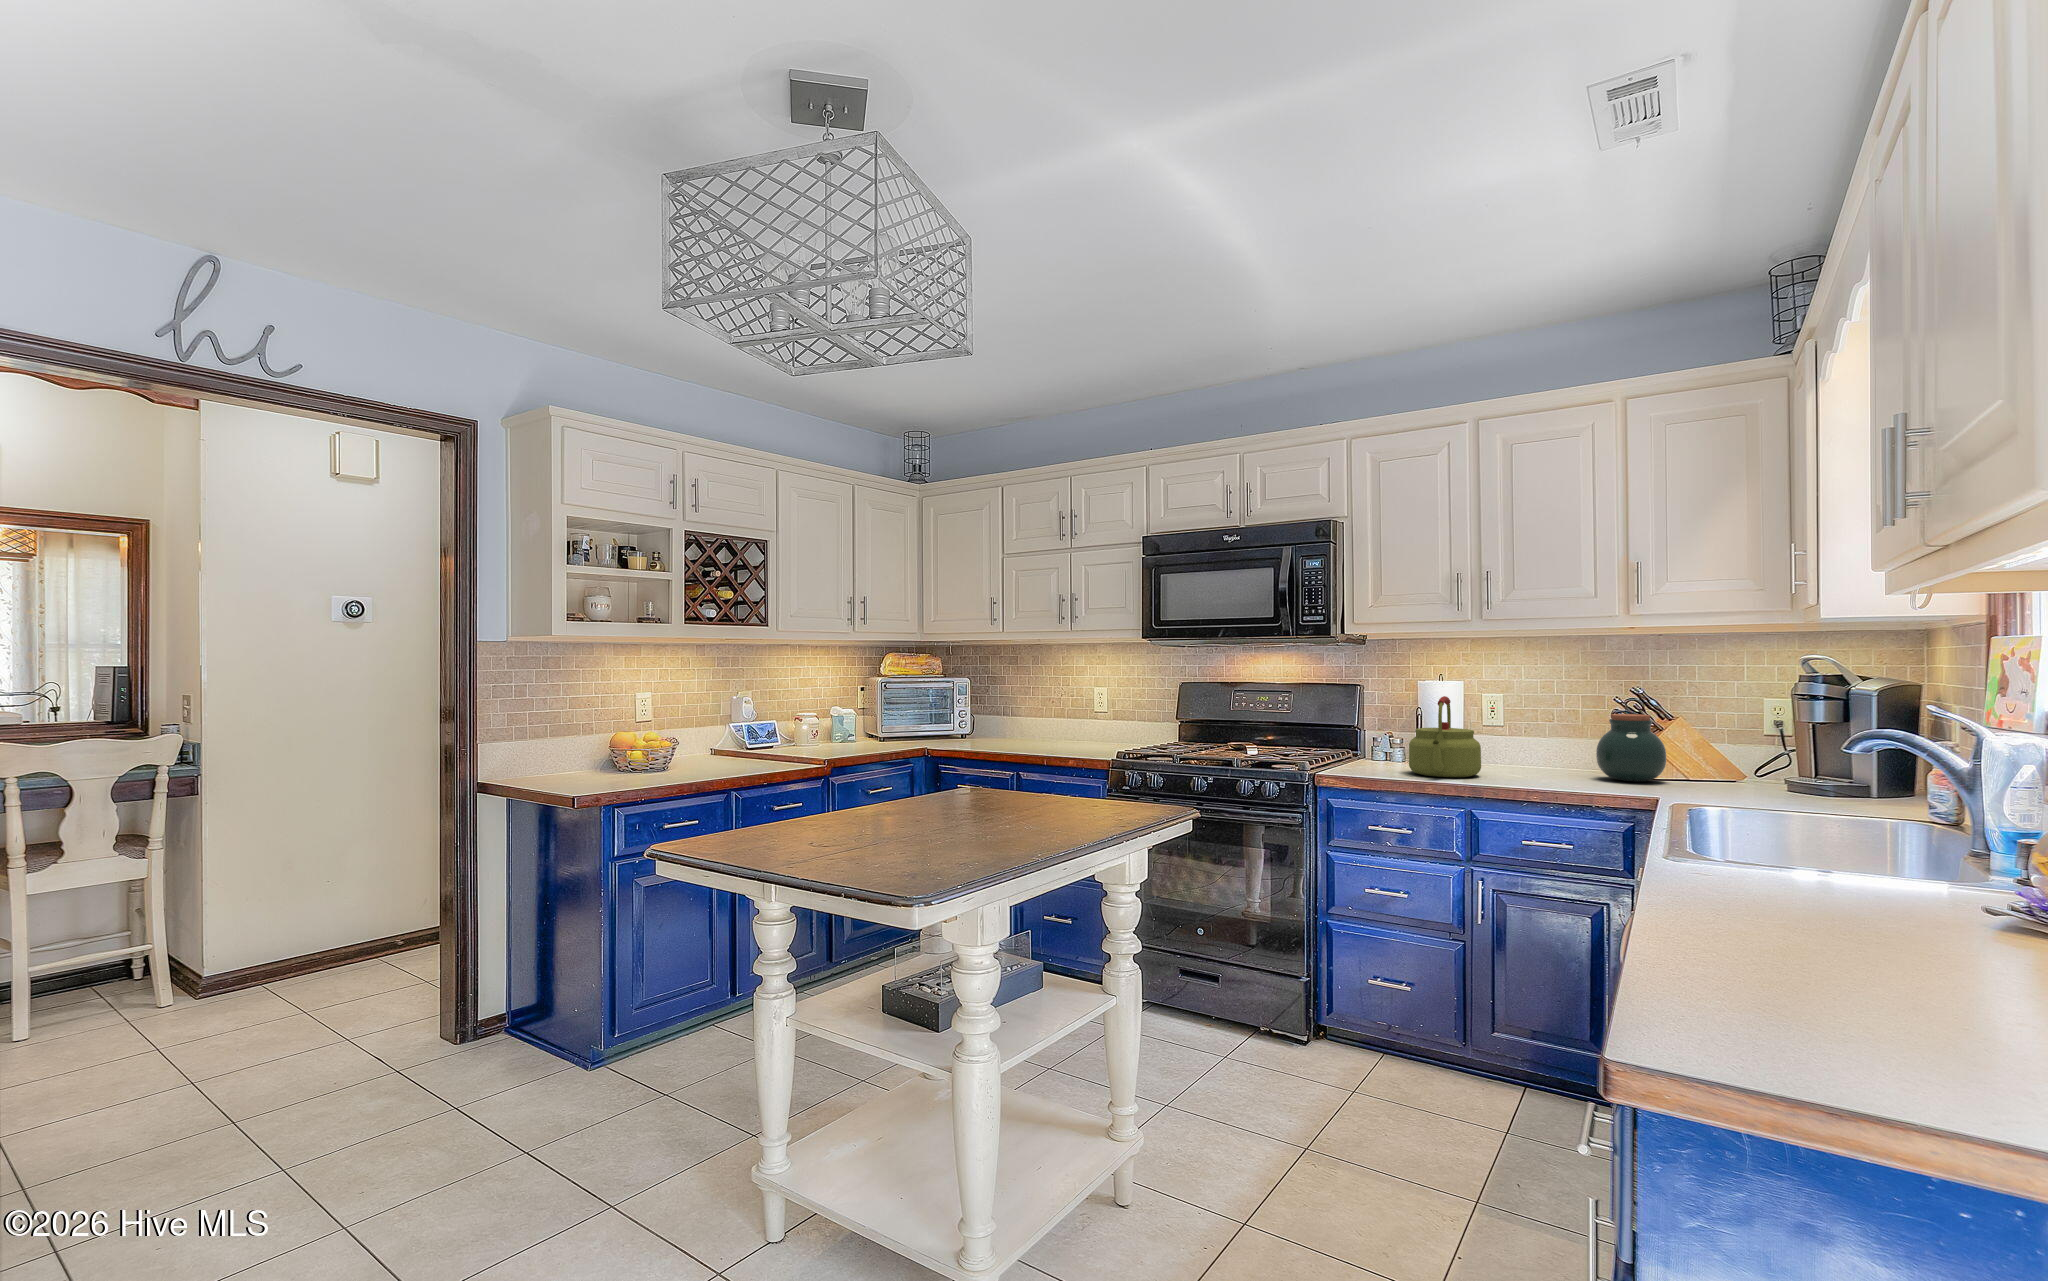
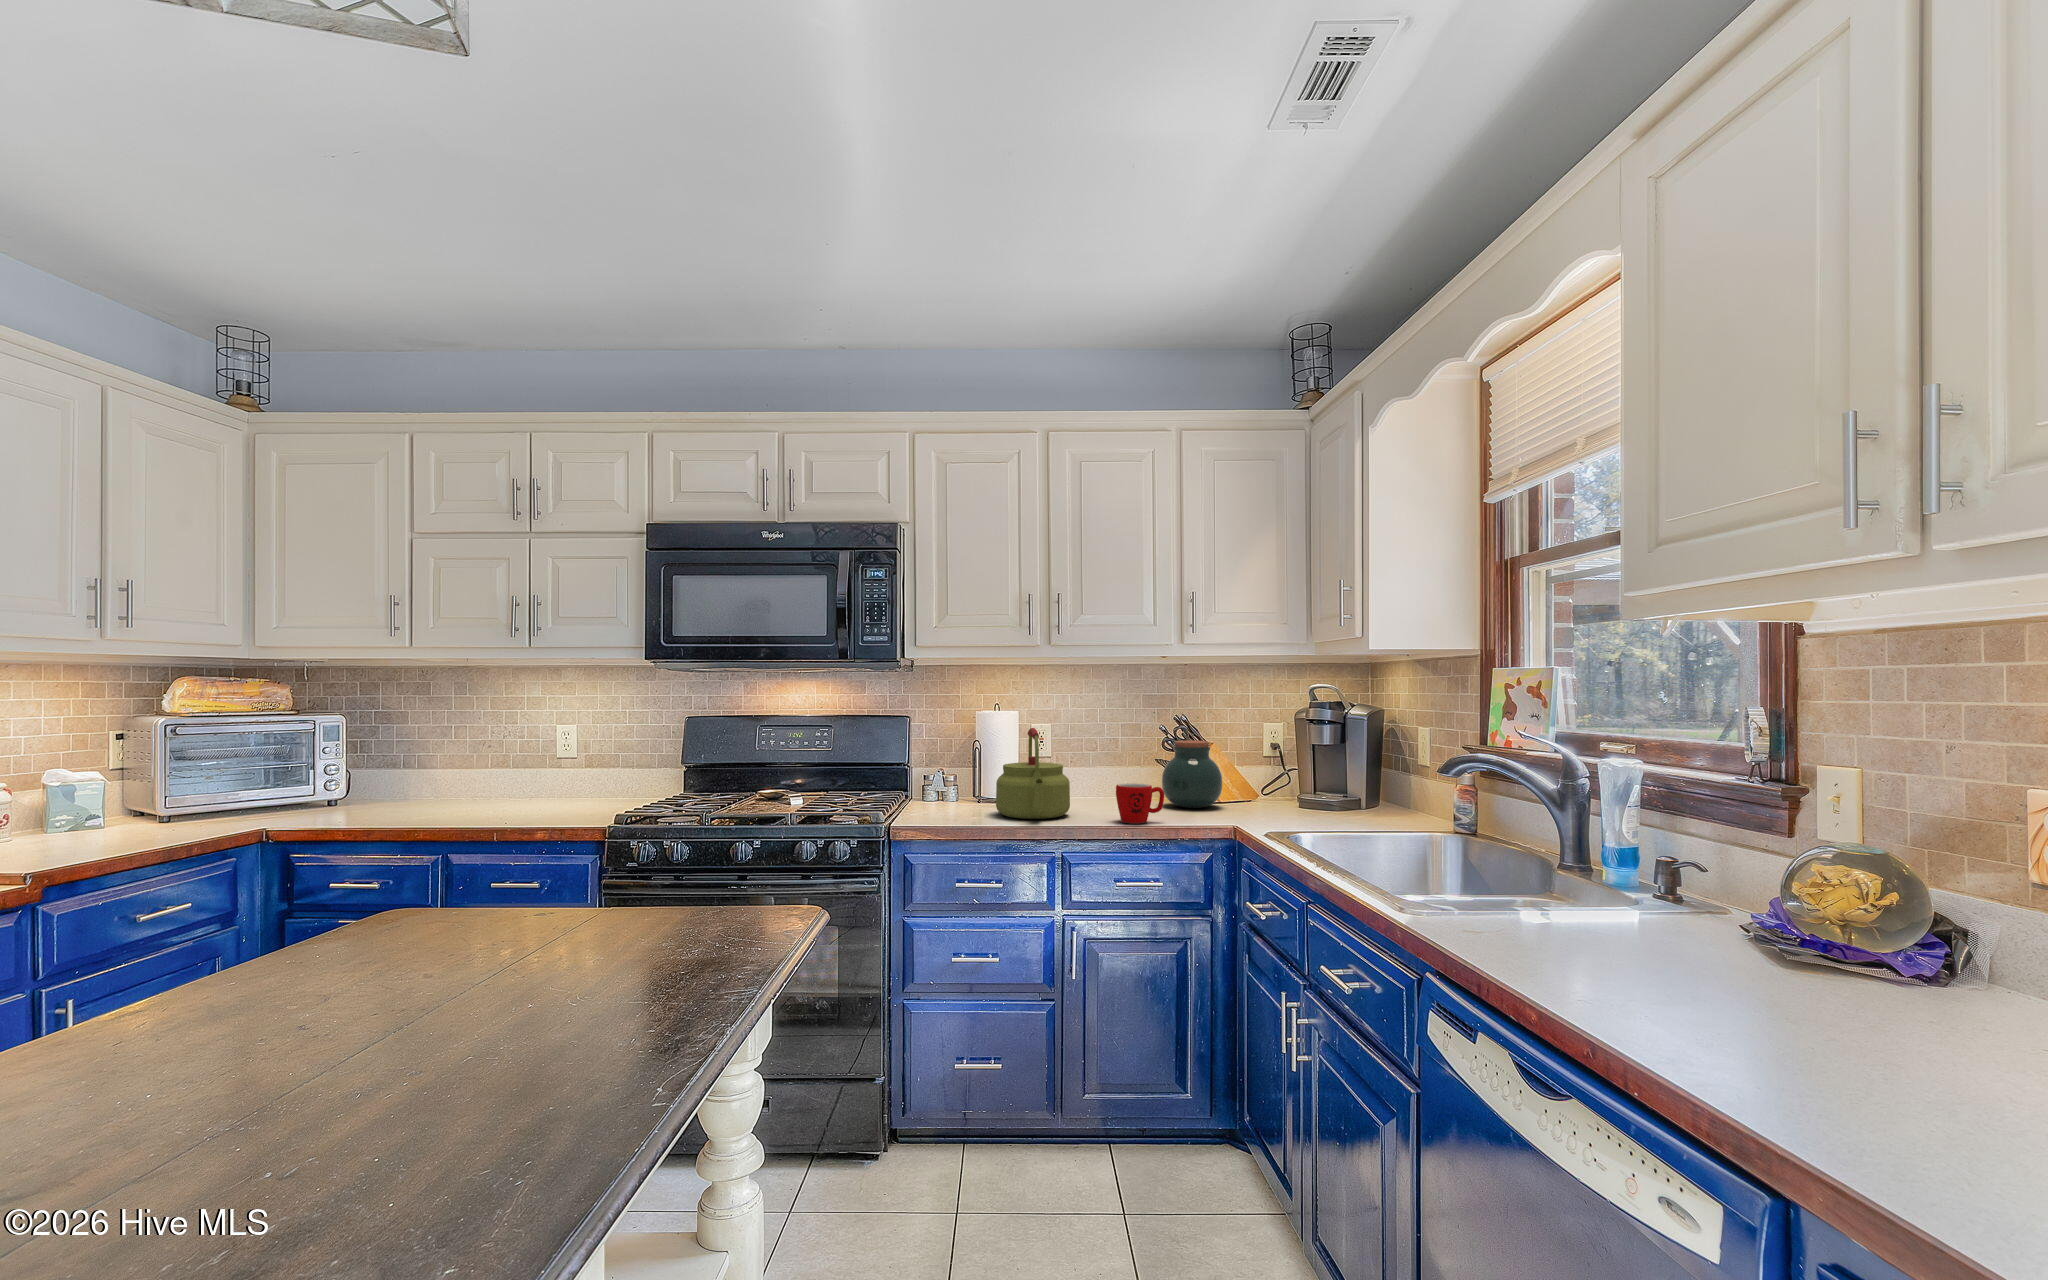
mug: none [1516,750,1567,787] -> present [1116,783,1164,823]

